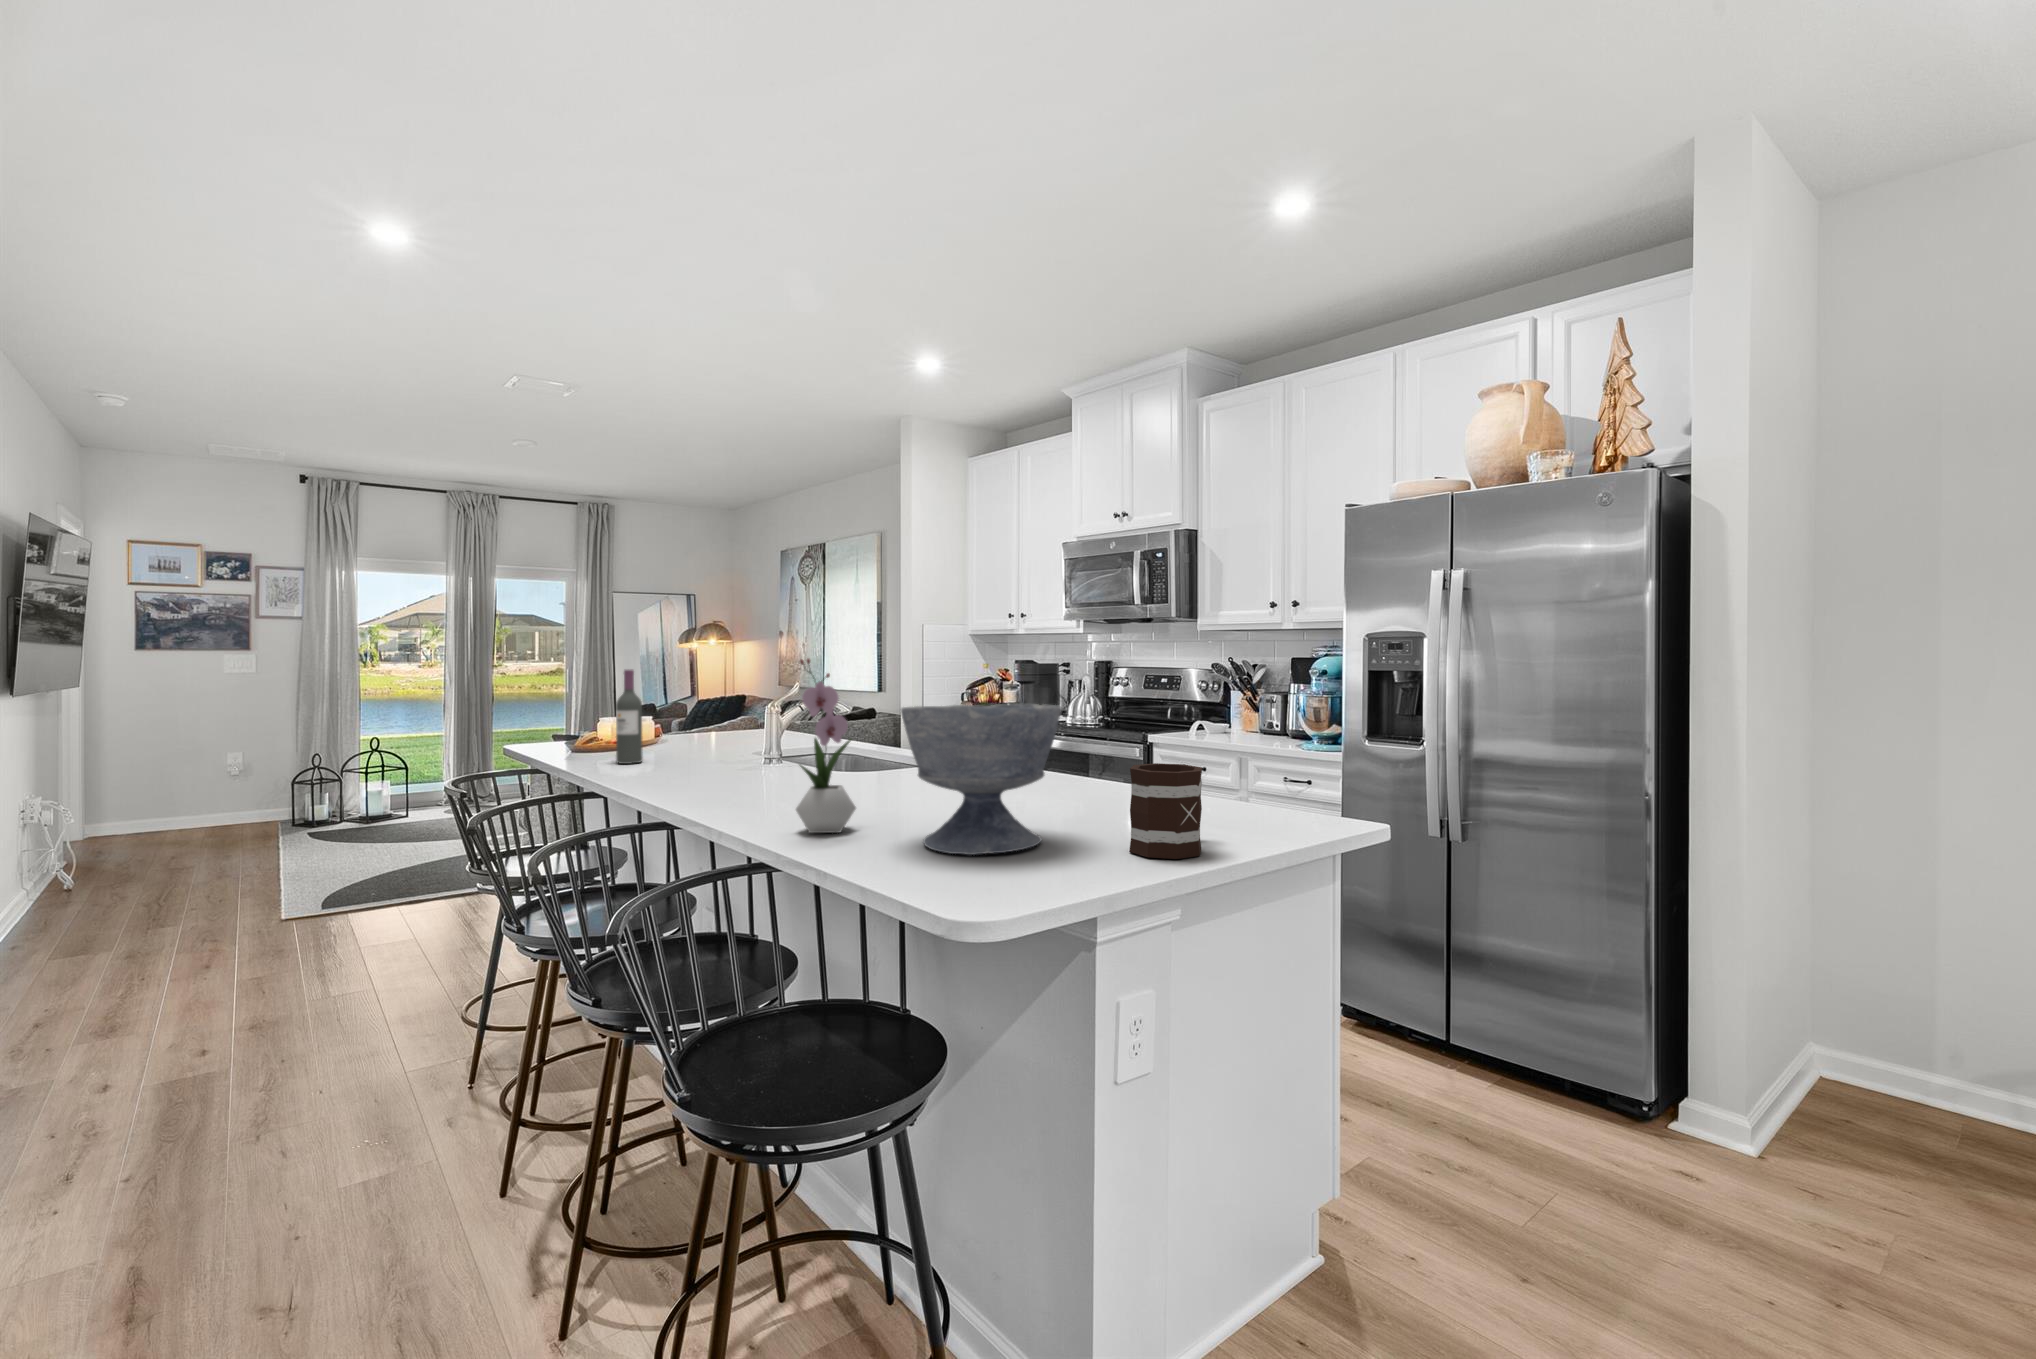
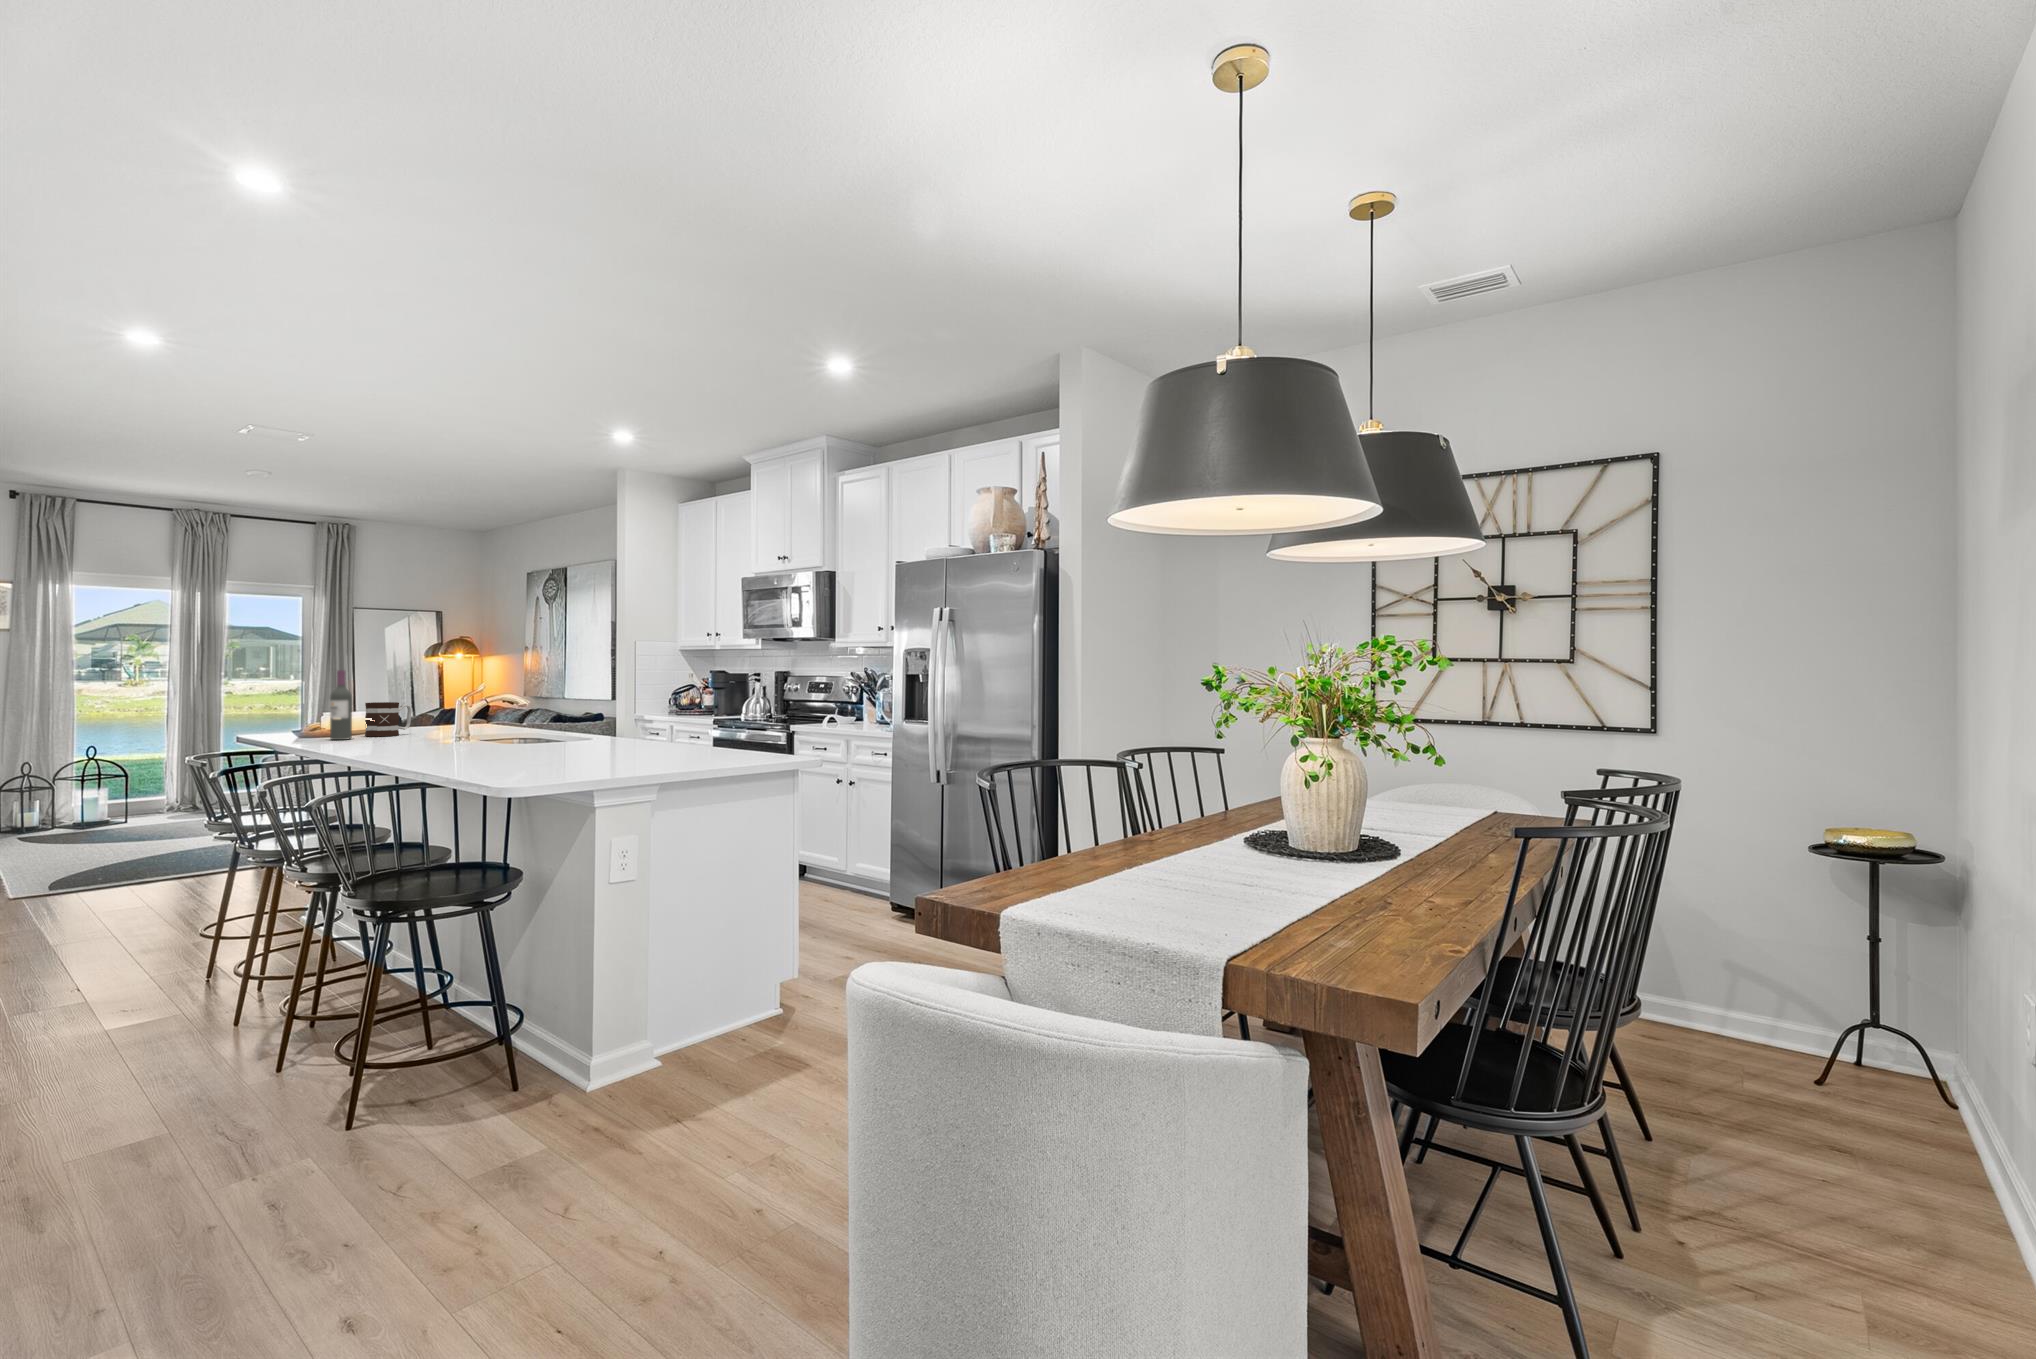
flower arrangement: present [796,659,856,833] -> none [435,656,477,761]
bowl: present [901,704,1061,855] -> none [495,681,596,764]
mug: present [1129,763,1202,859] -> present [365,702,411,737]

